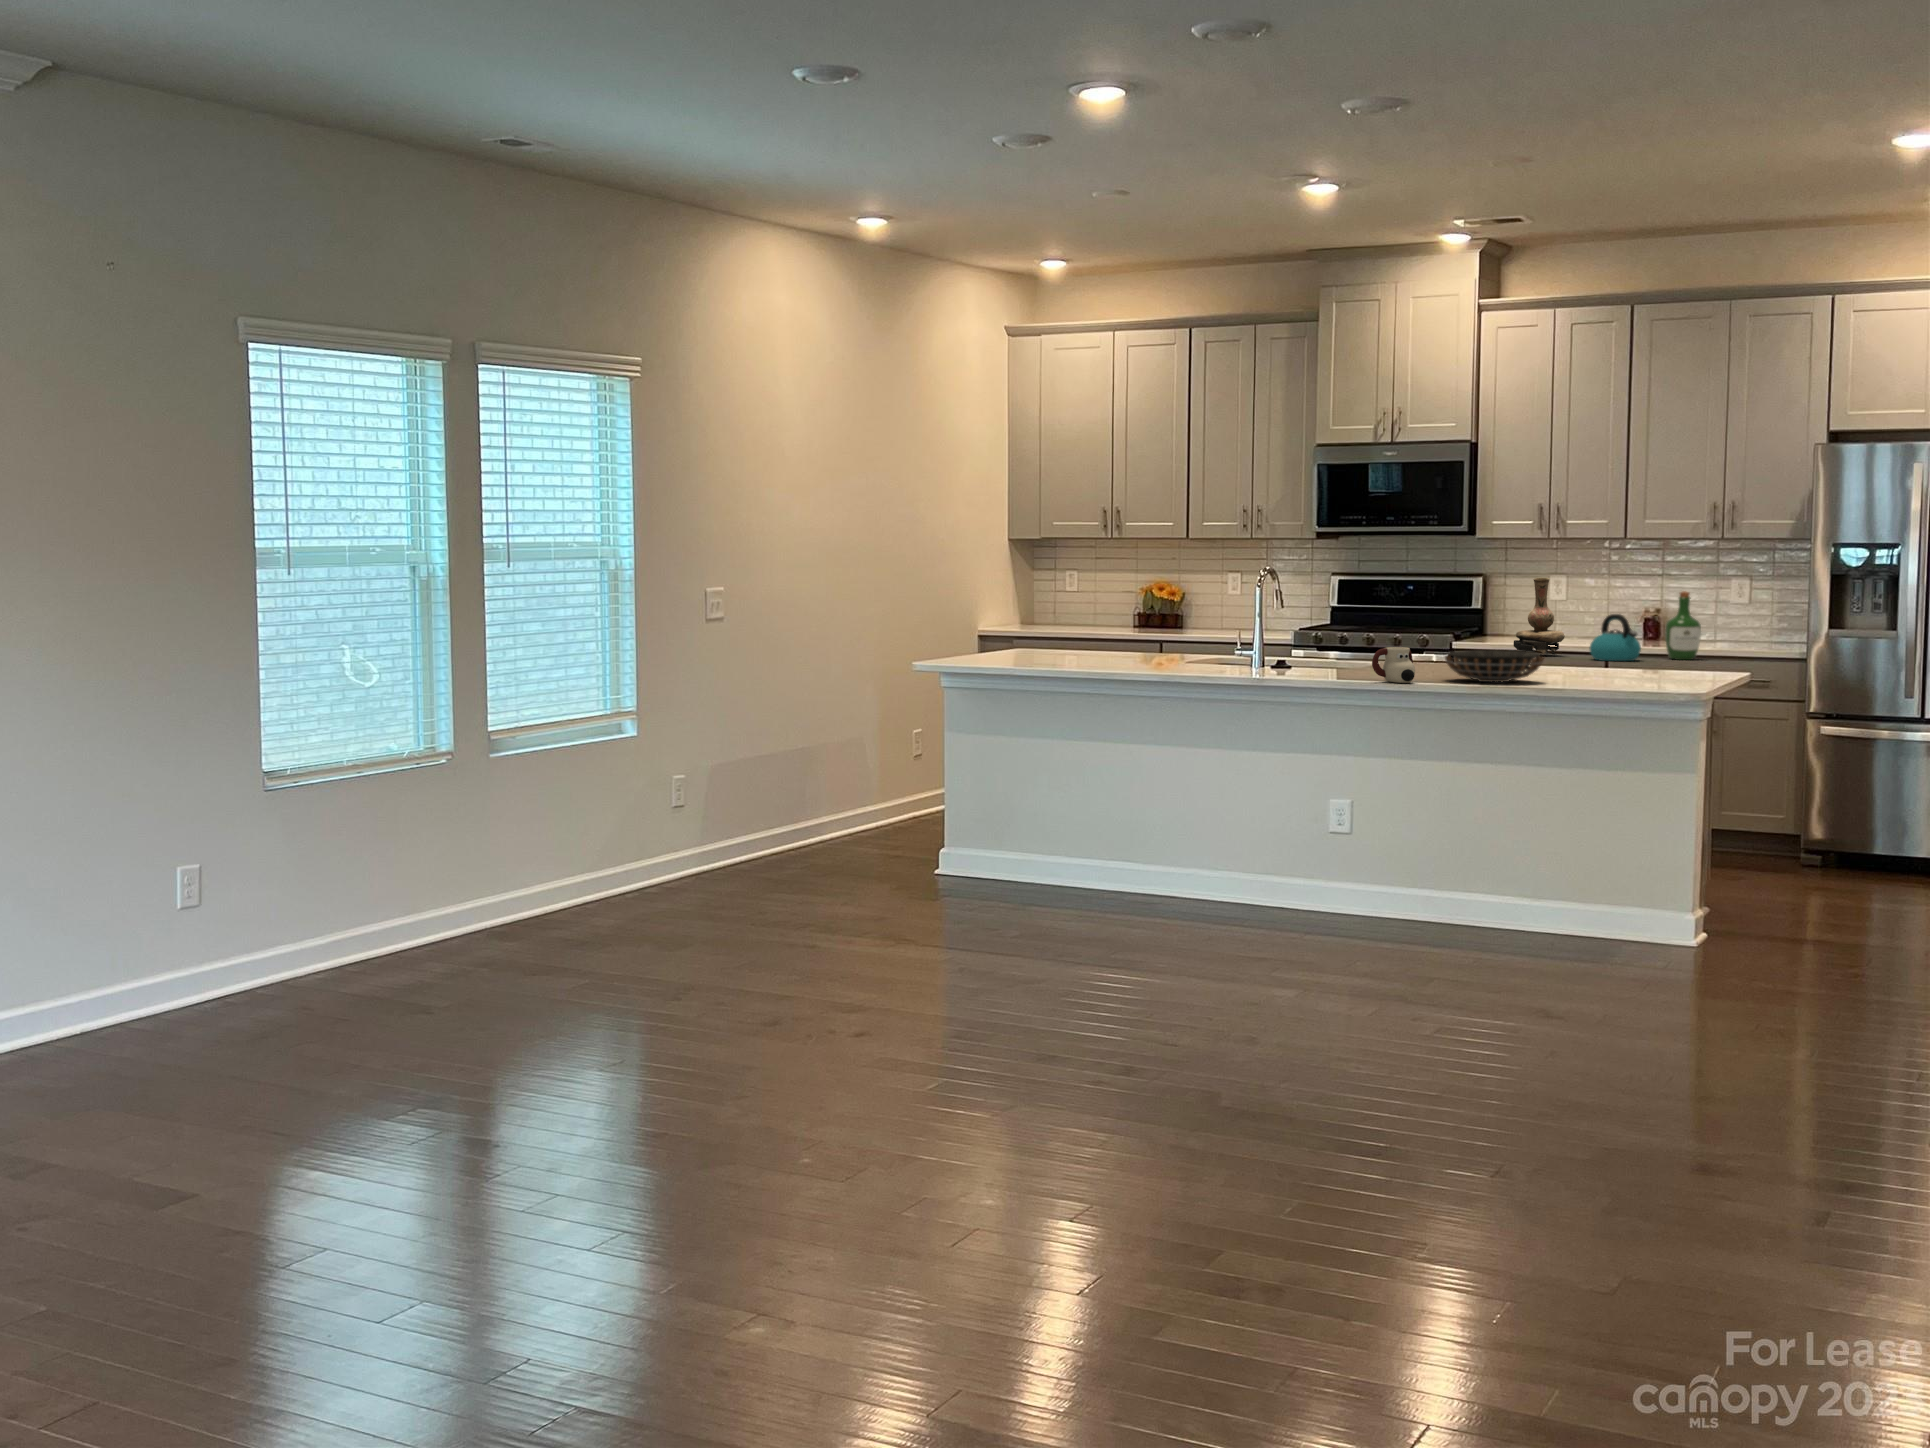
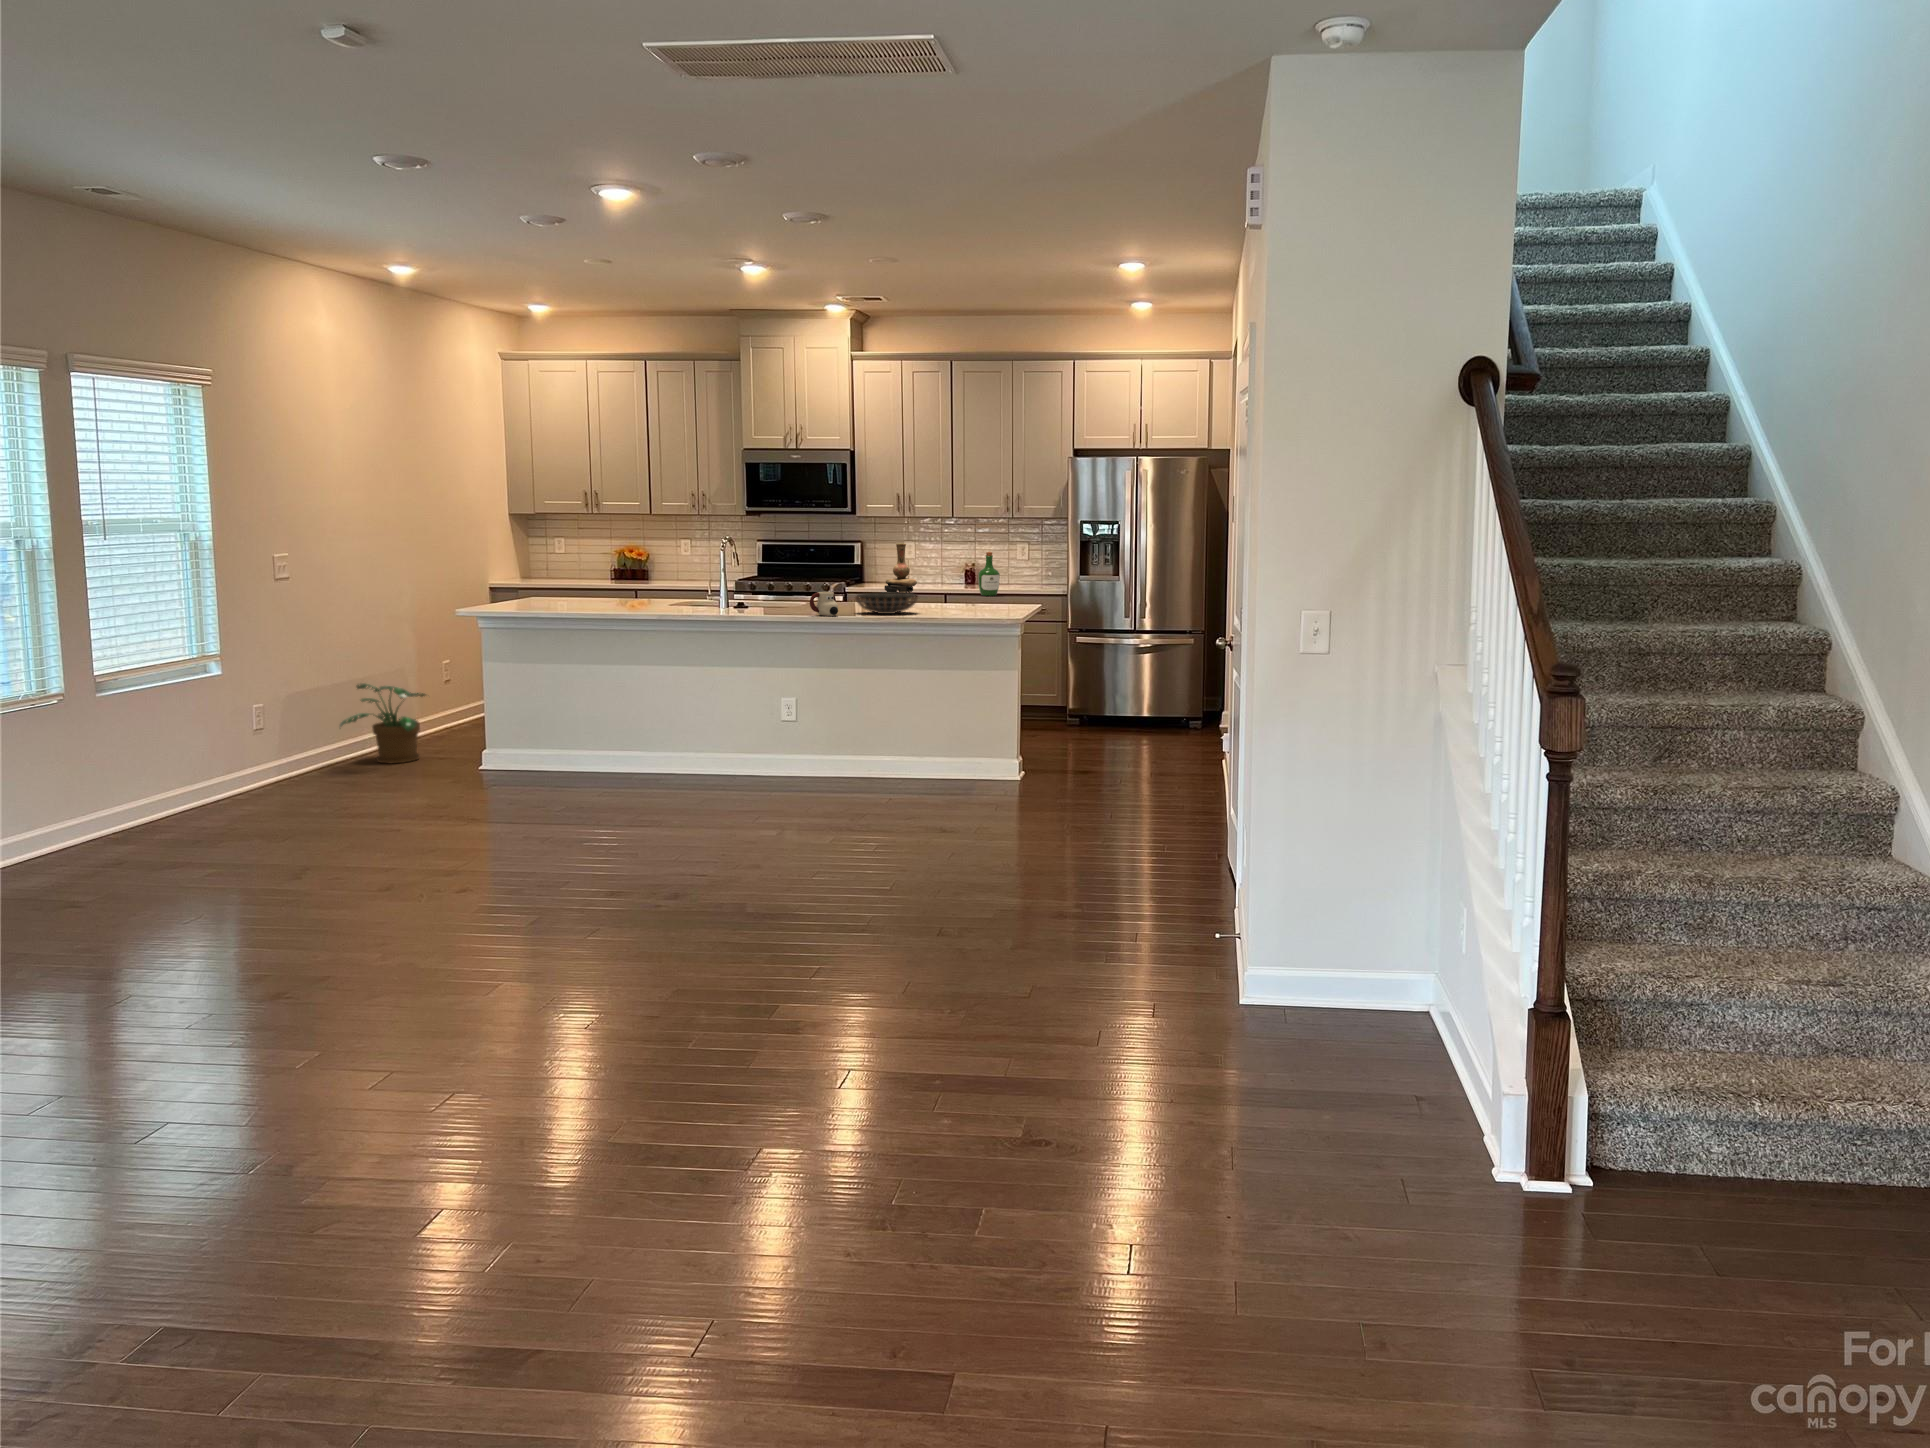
kettle: present [1590,614,1641,661] -> none [934,567,965,598]
potted plant: none [773,751,879,856] -> present [340,683,426,763]

